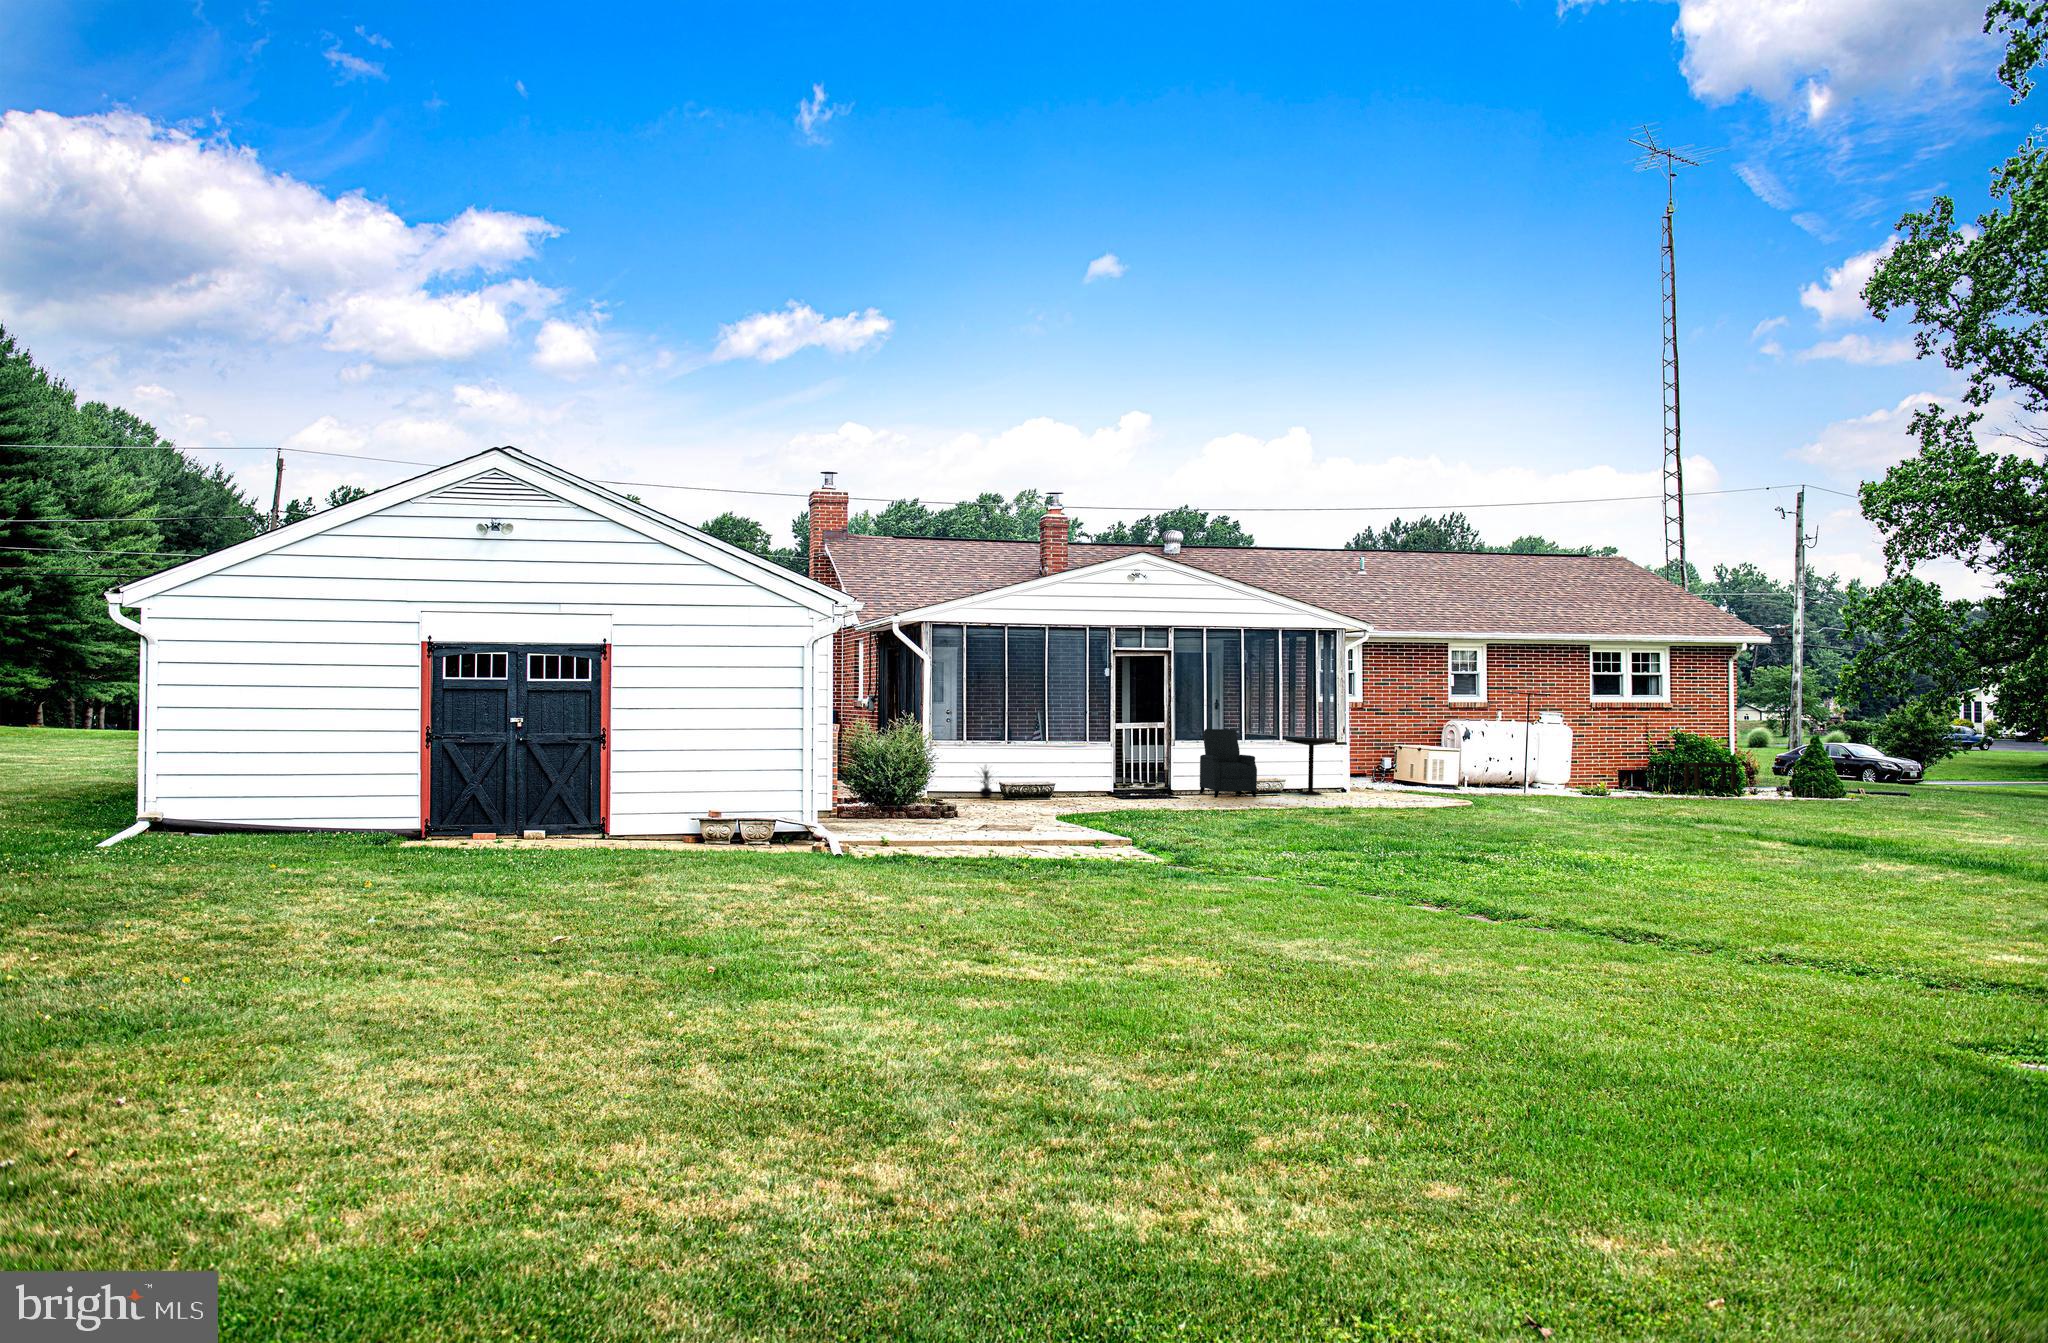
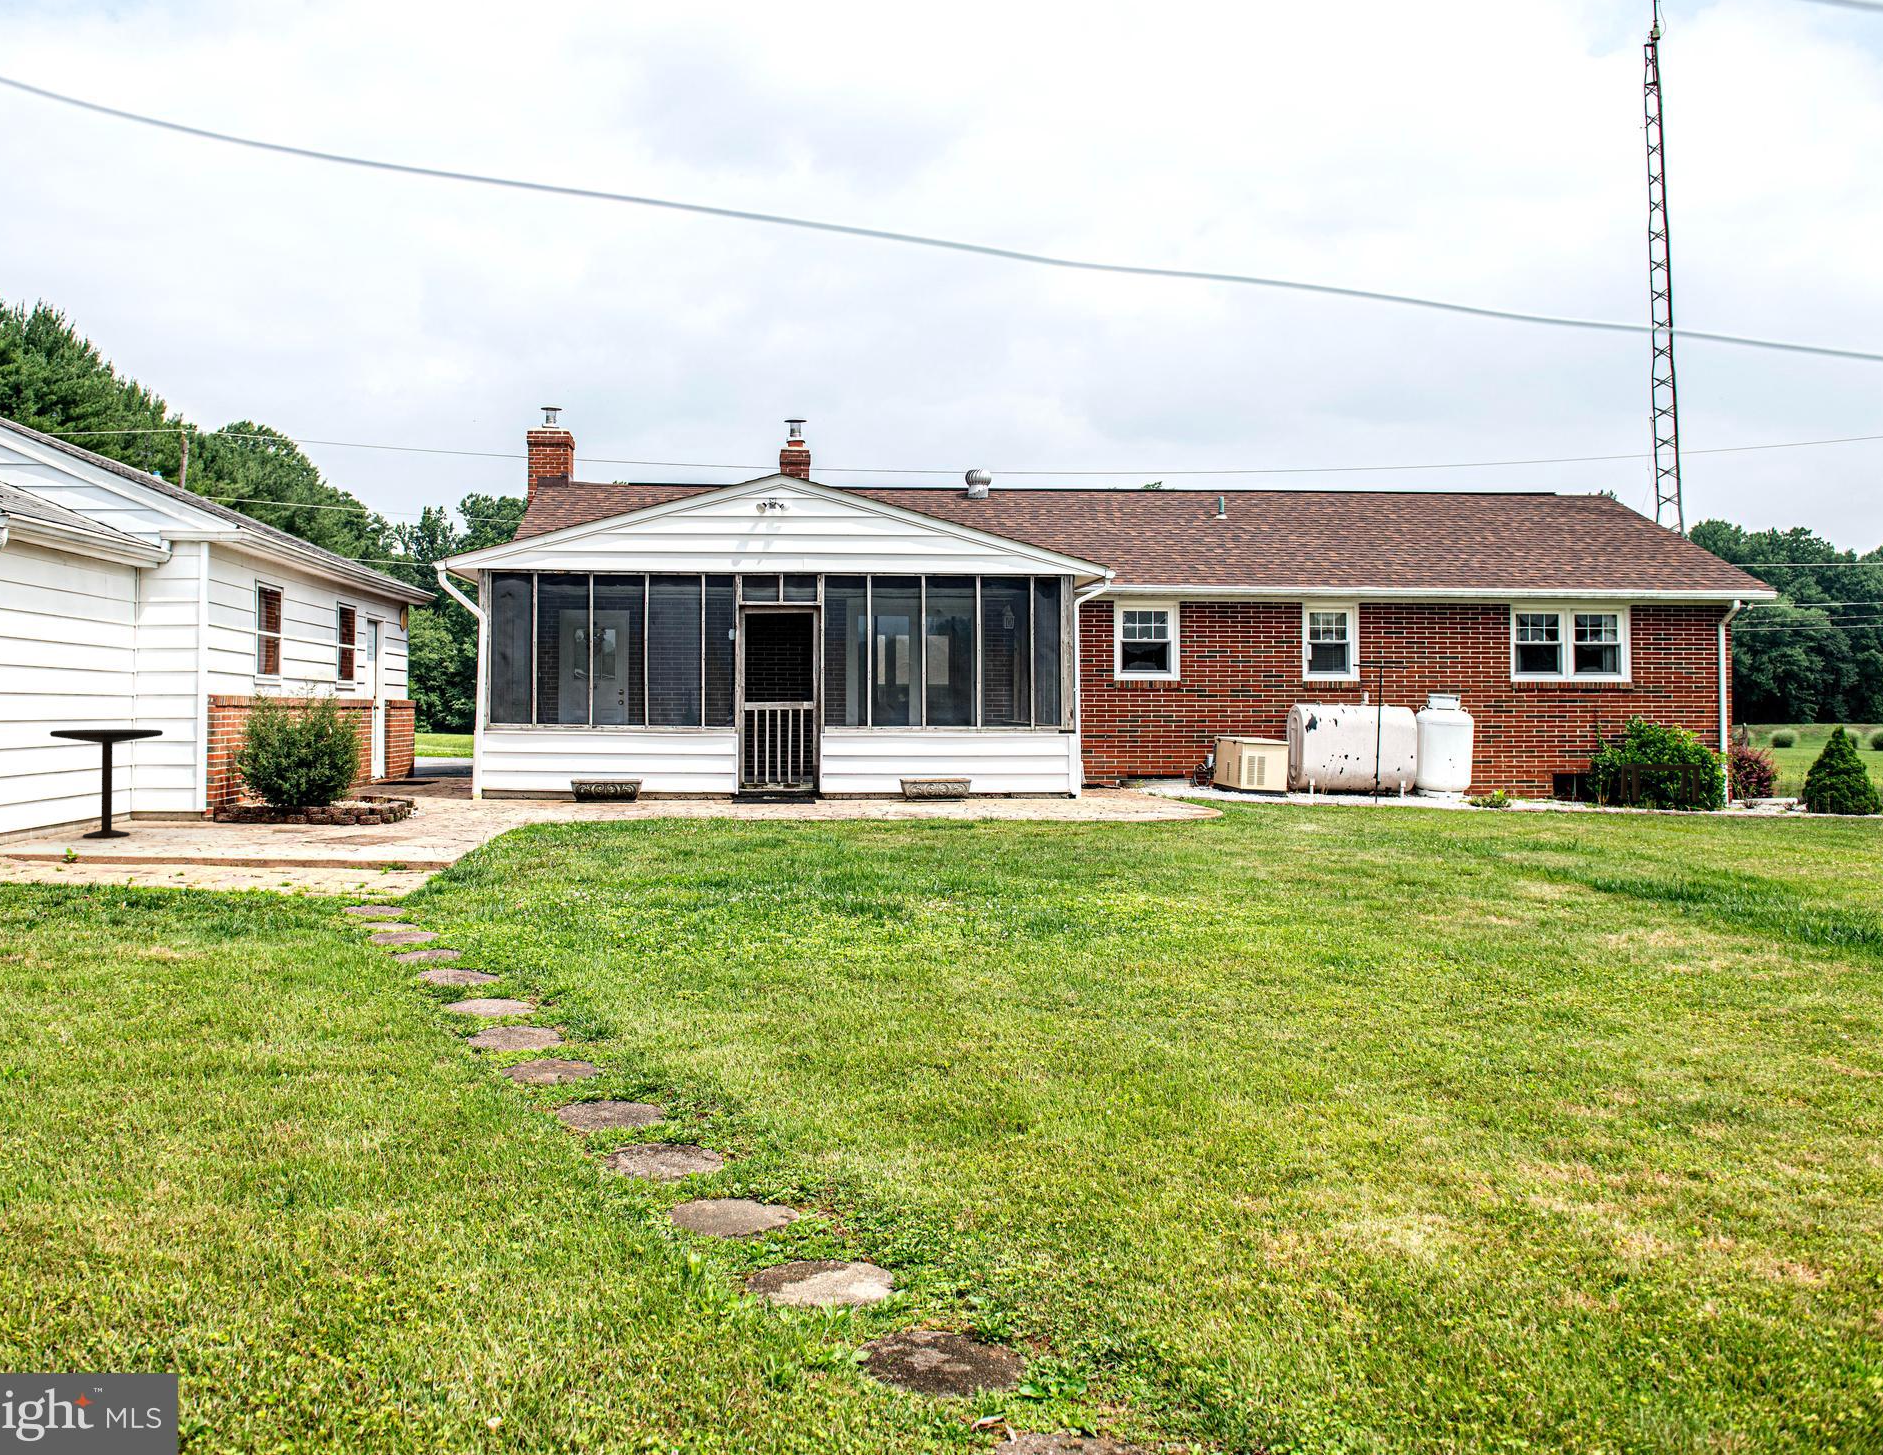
chair: present [1199,729,1257,797] -> none [854,711,916,803]
pedestal table: present [1286,738,1337,795] -> present [50,729,163,838]
decorative plant: present [980,767,992,798] -> none [517,755,568,799]

